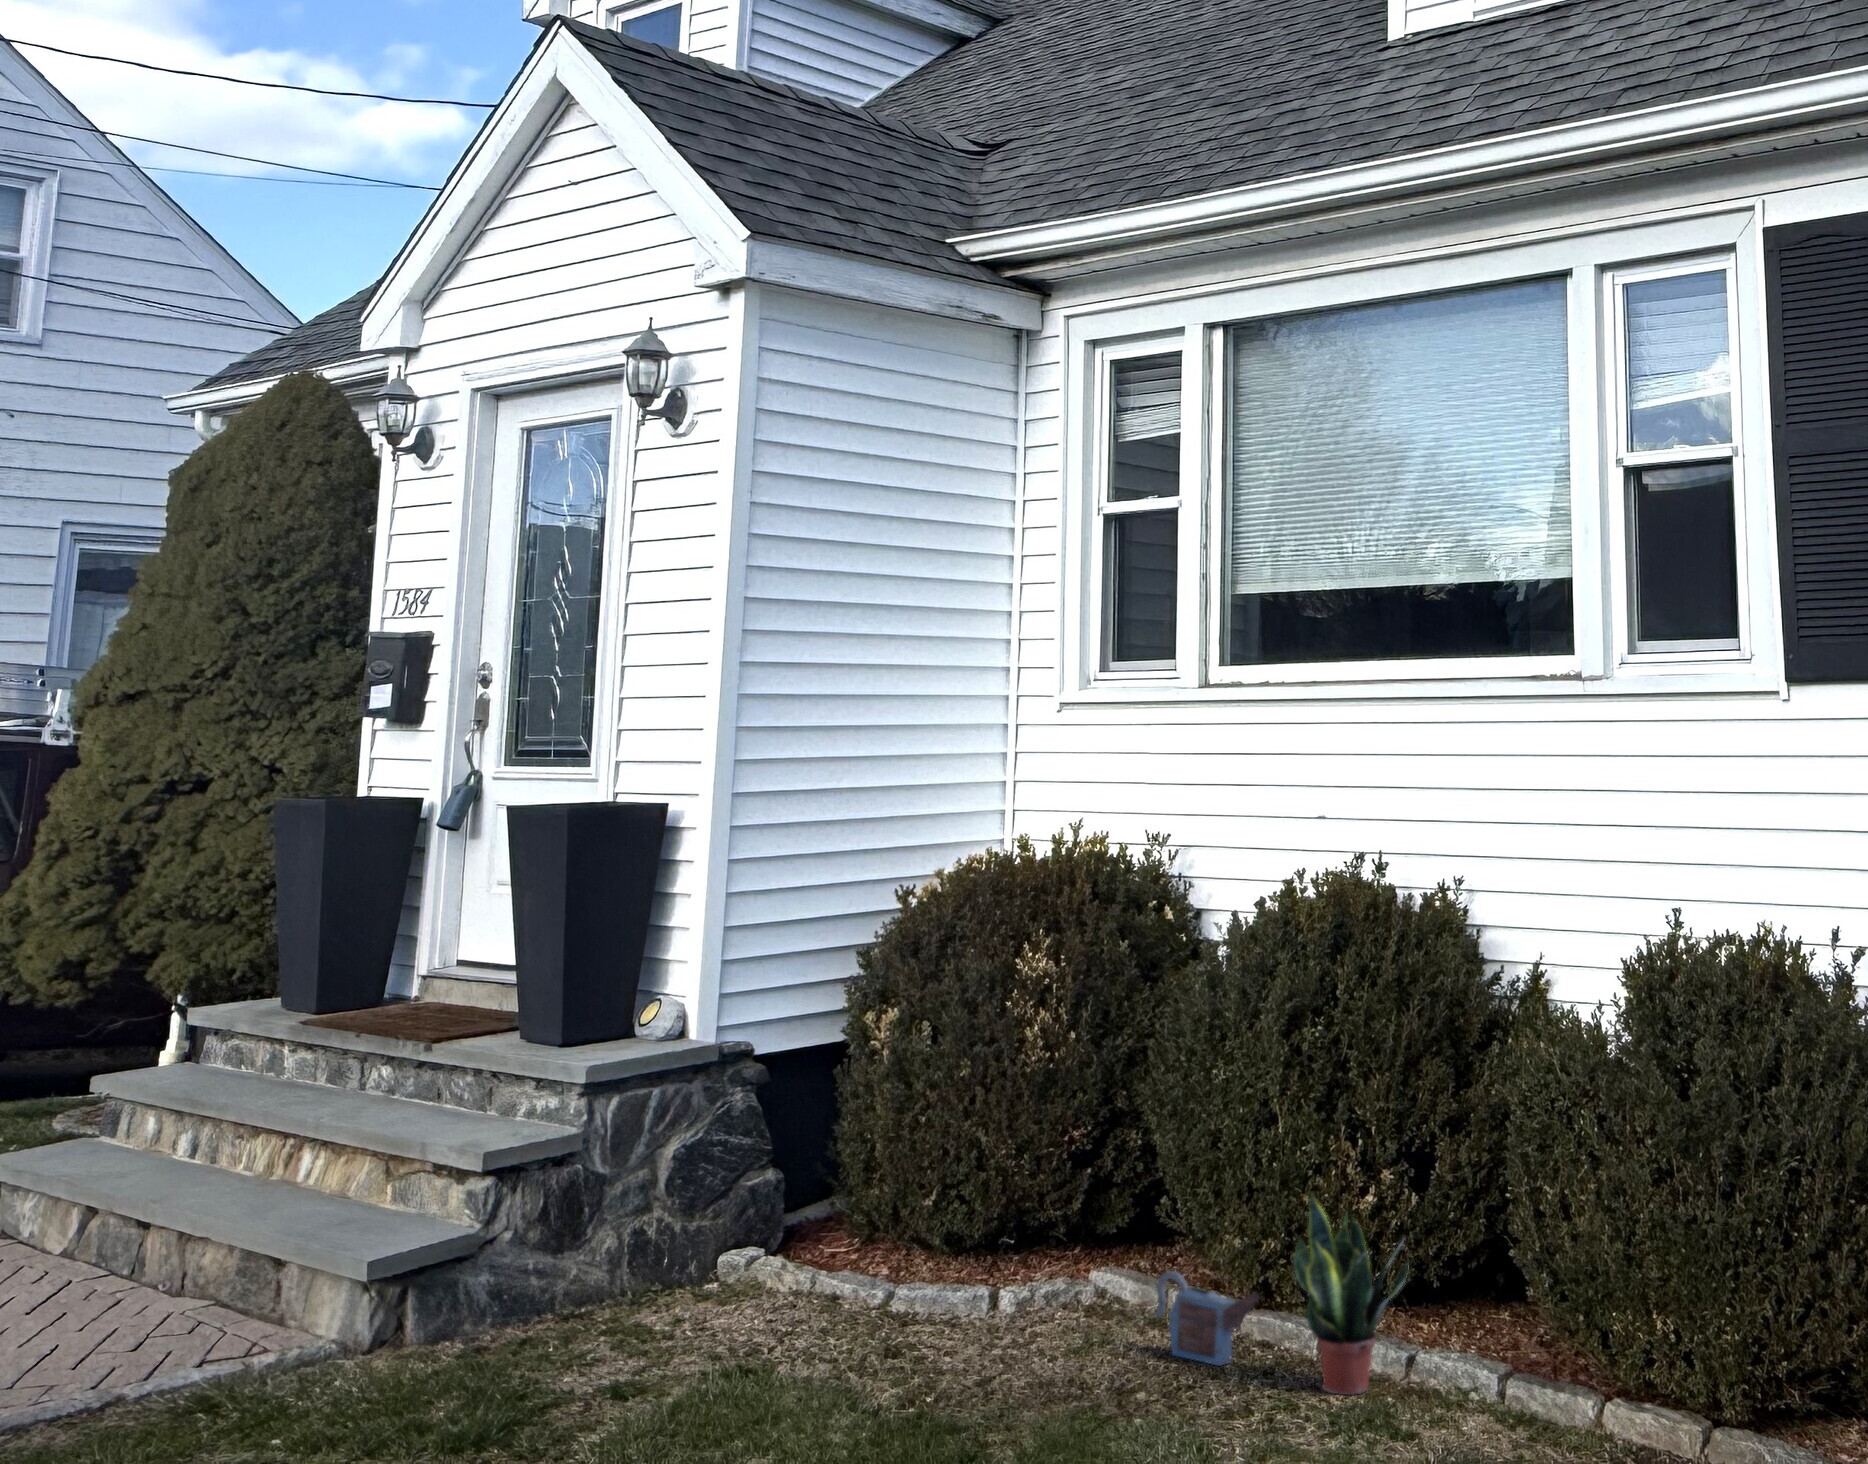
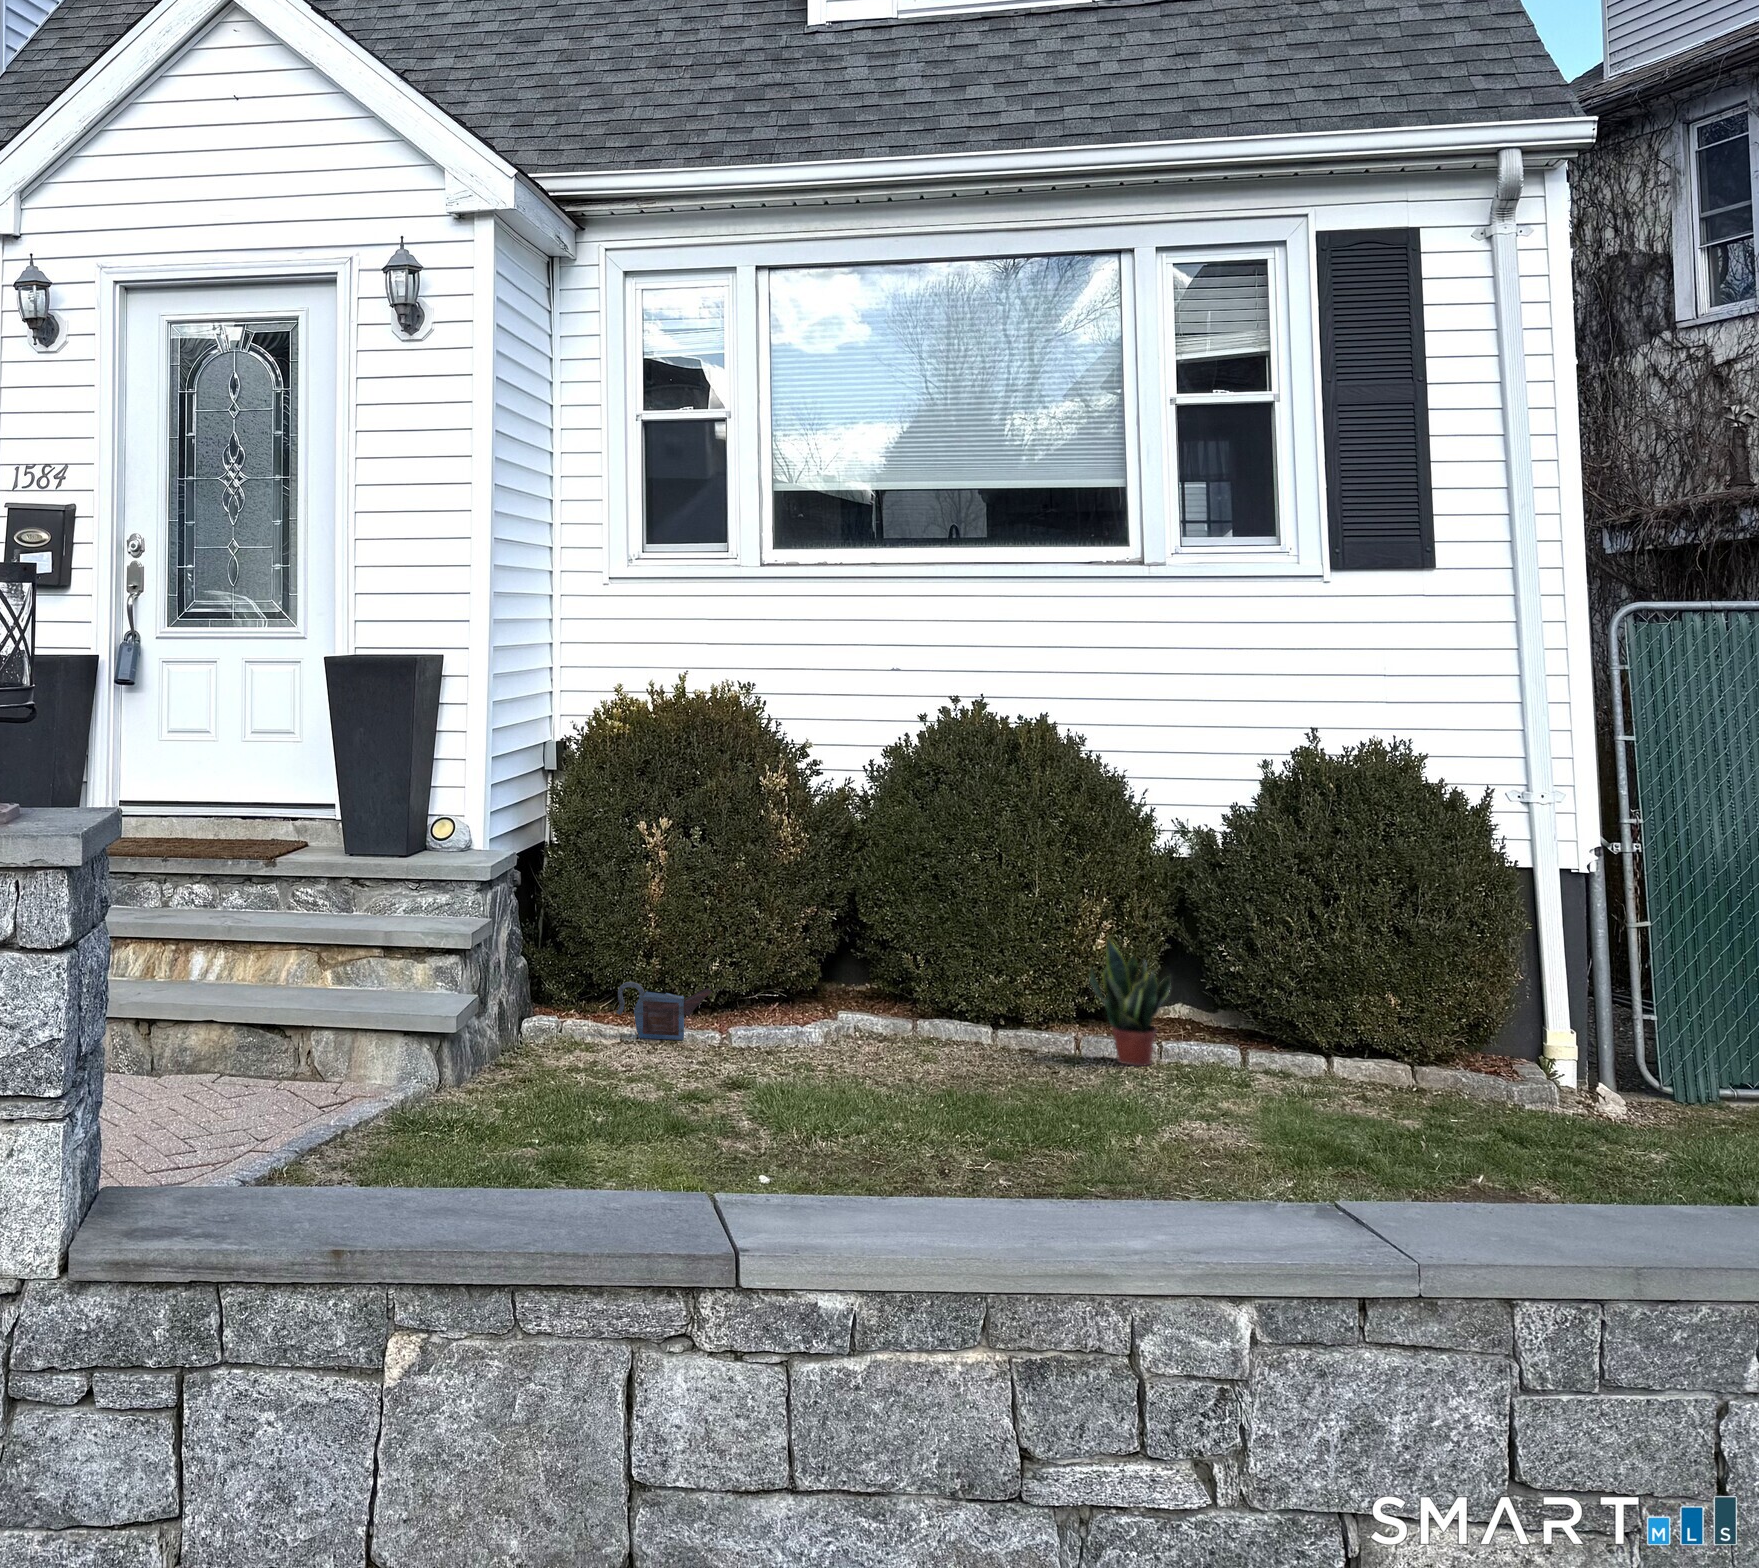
watering can: present [1154,1271,1260,1366] -> present [616,982,712,1040]

